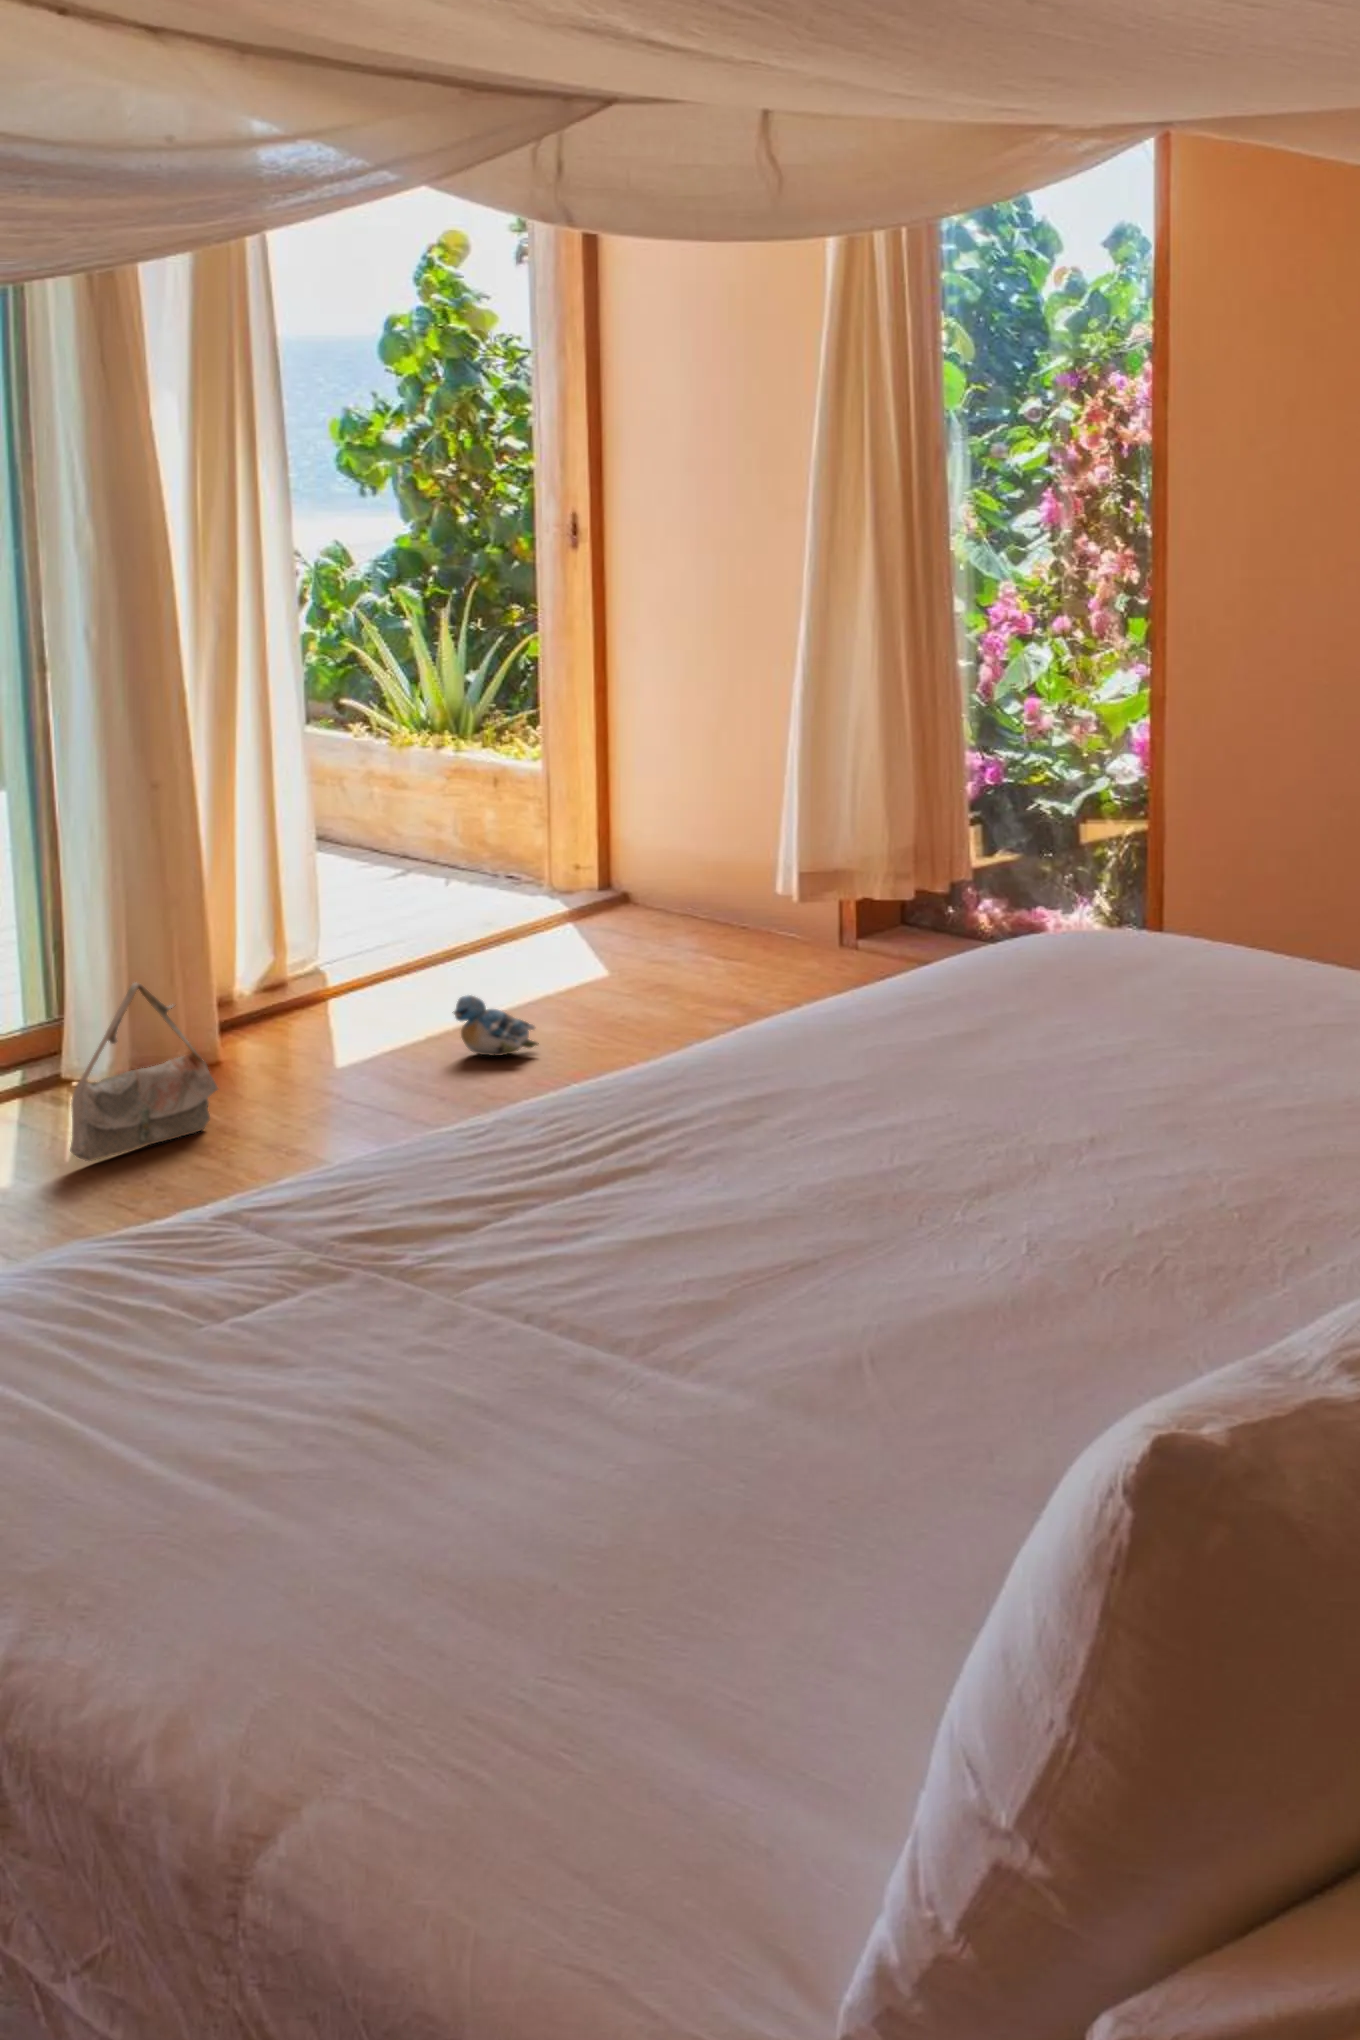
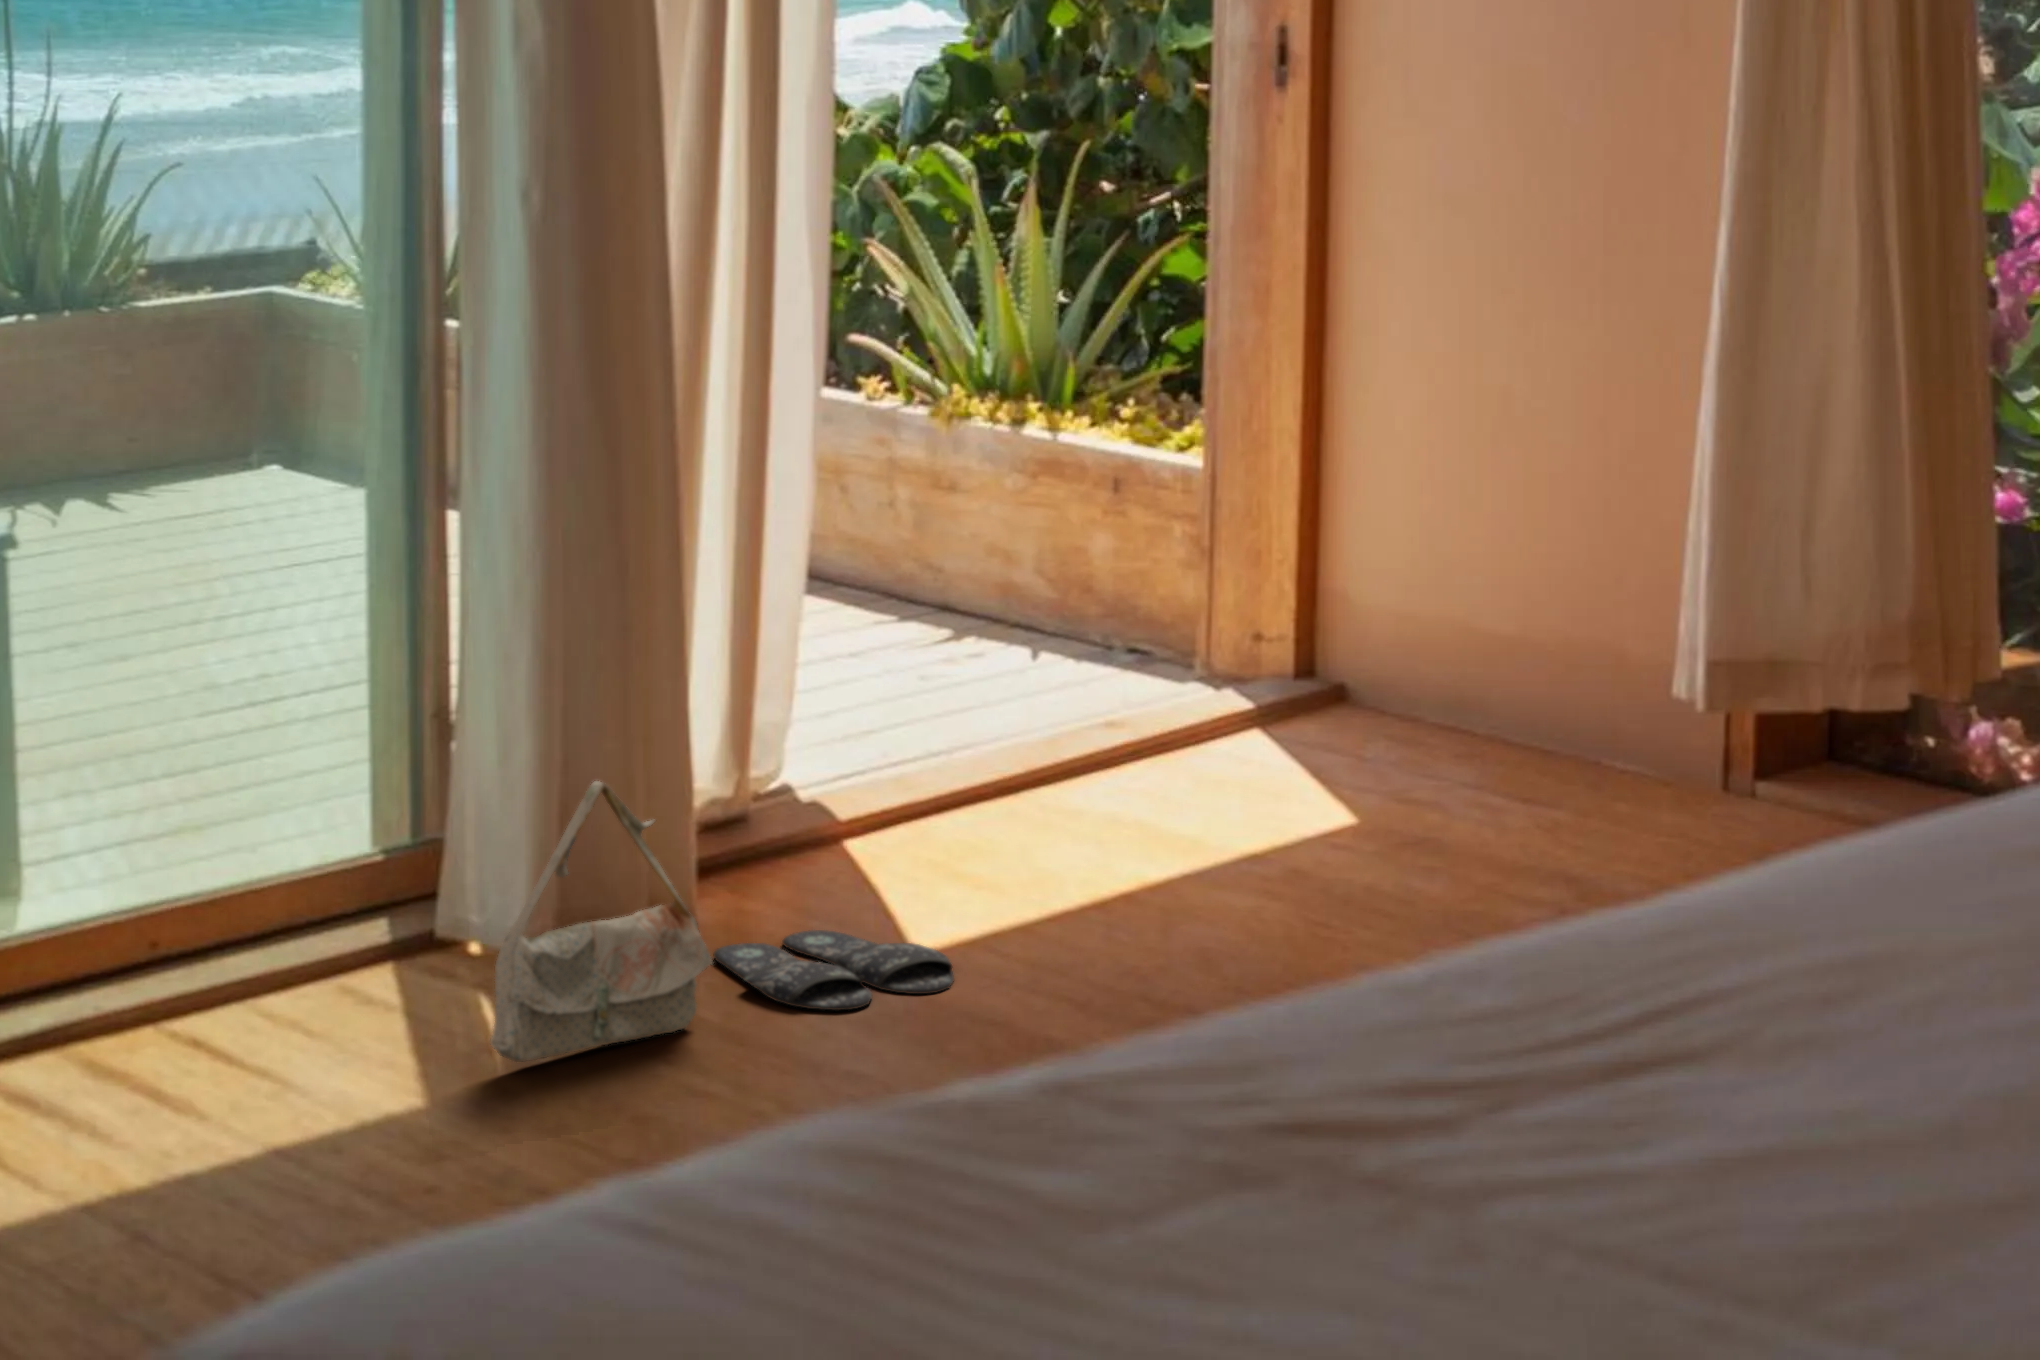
plush toy: present [454,995,539,1056] -> none [1074,839,1215,943]
slippers: none [228,1060,377,1112] -> present [713,930,954,1011]

